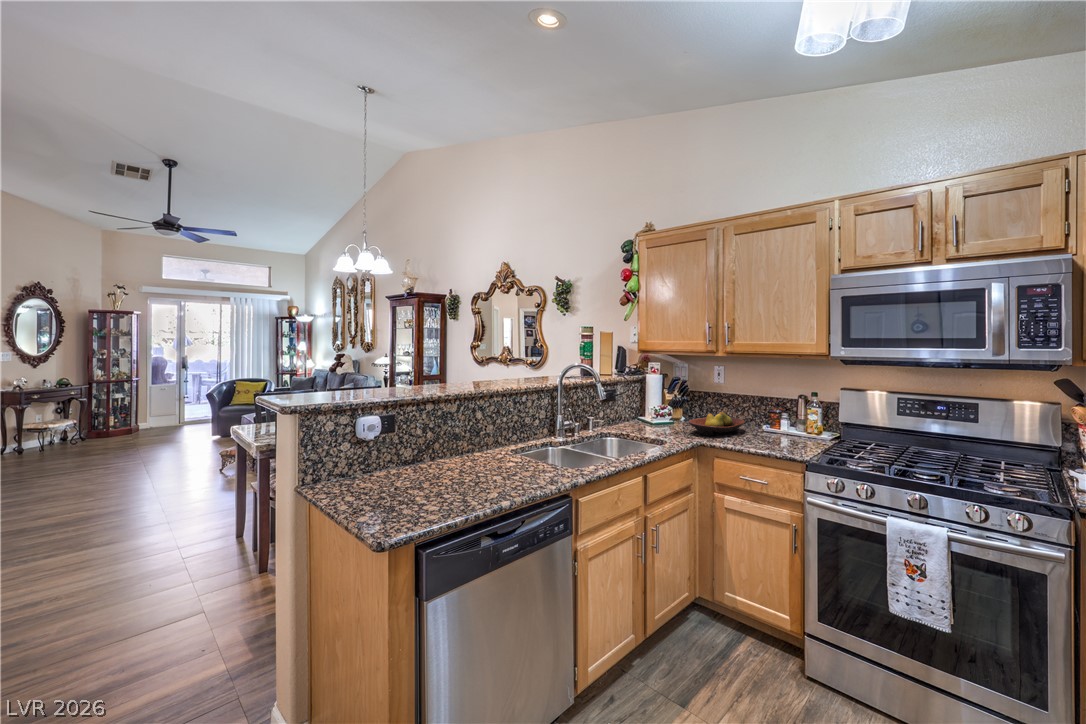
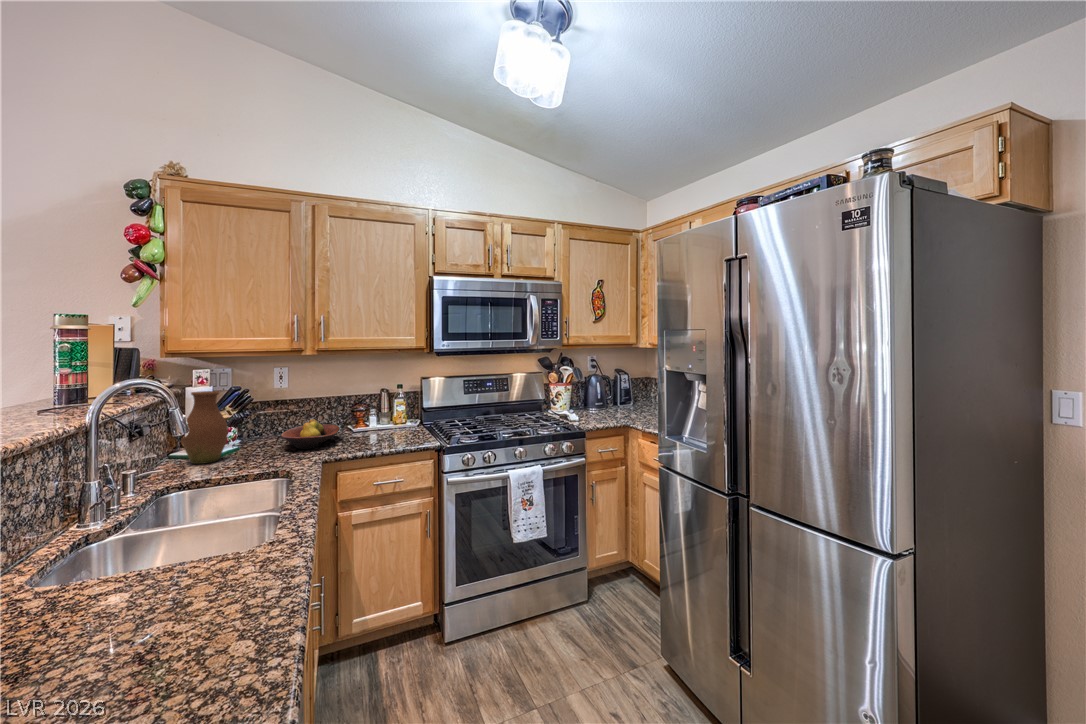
vase: none [630,379,656,429] -> present [182,391,228,464]

